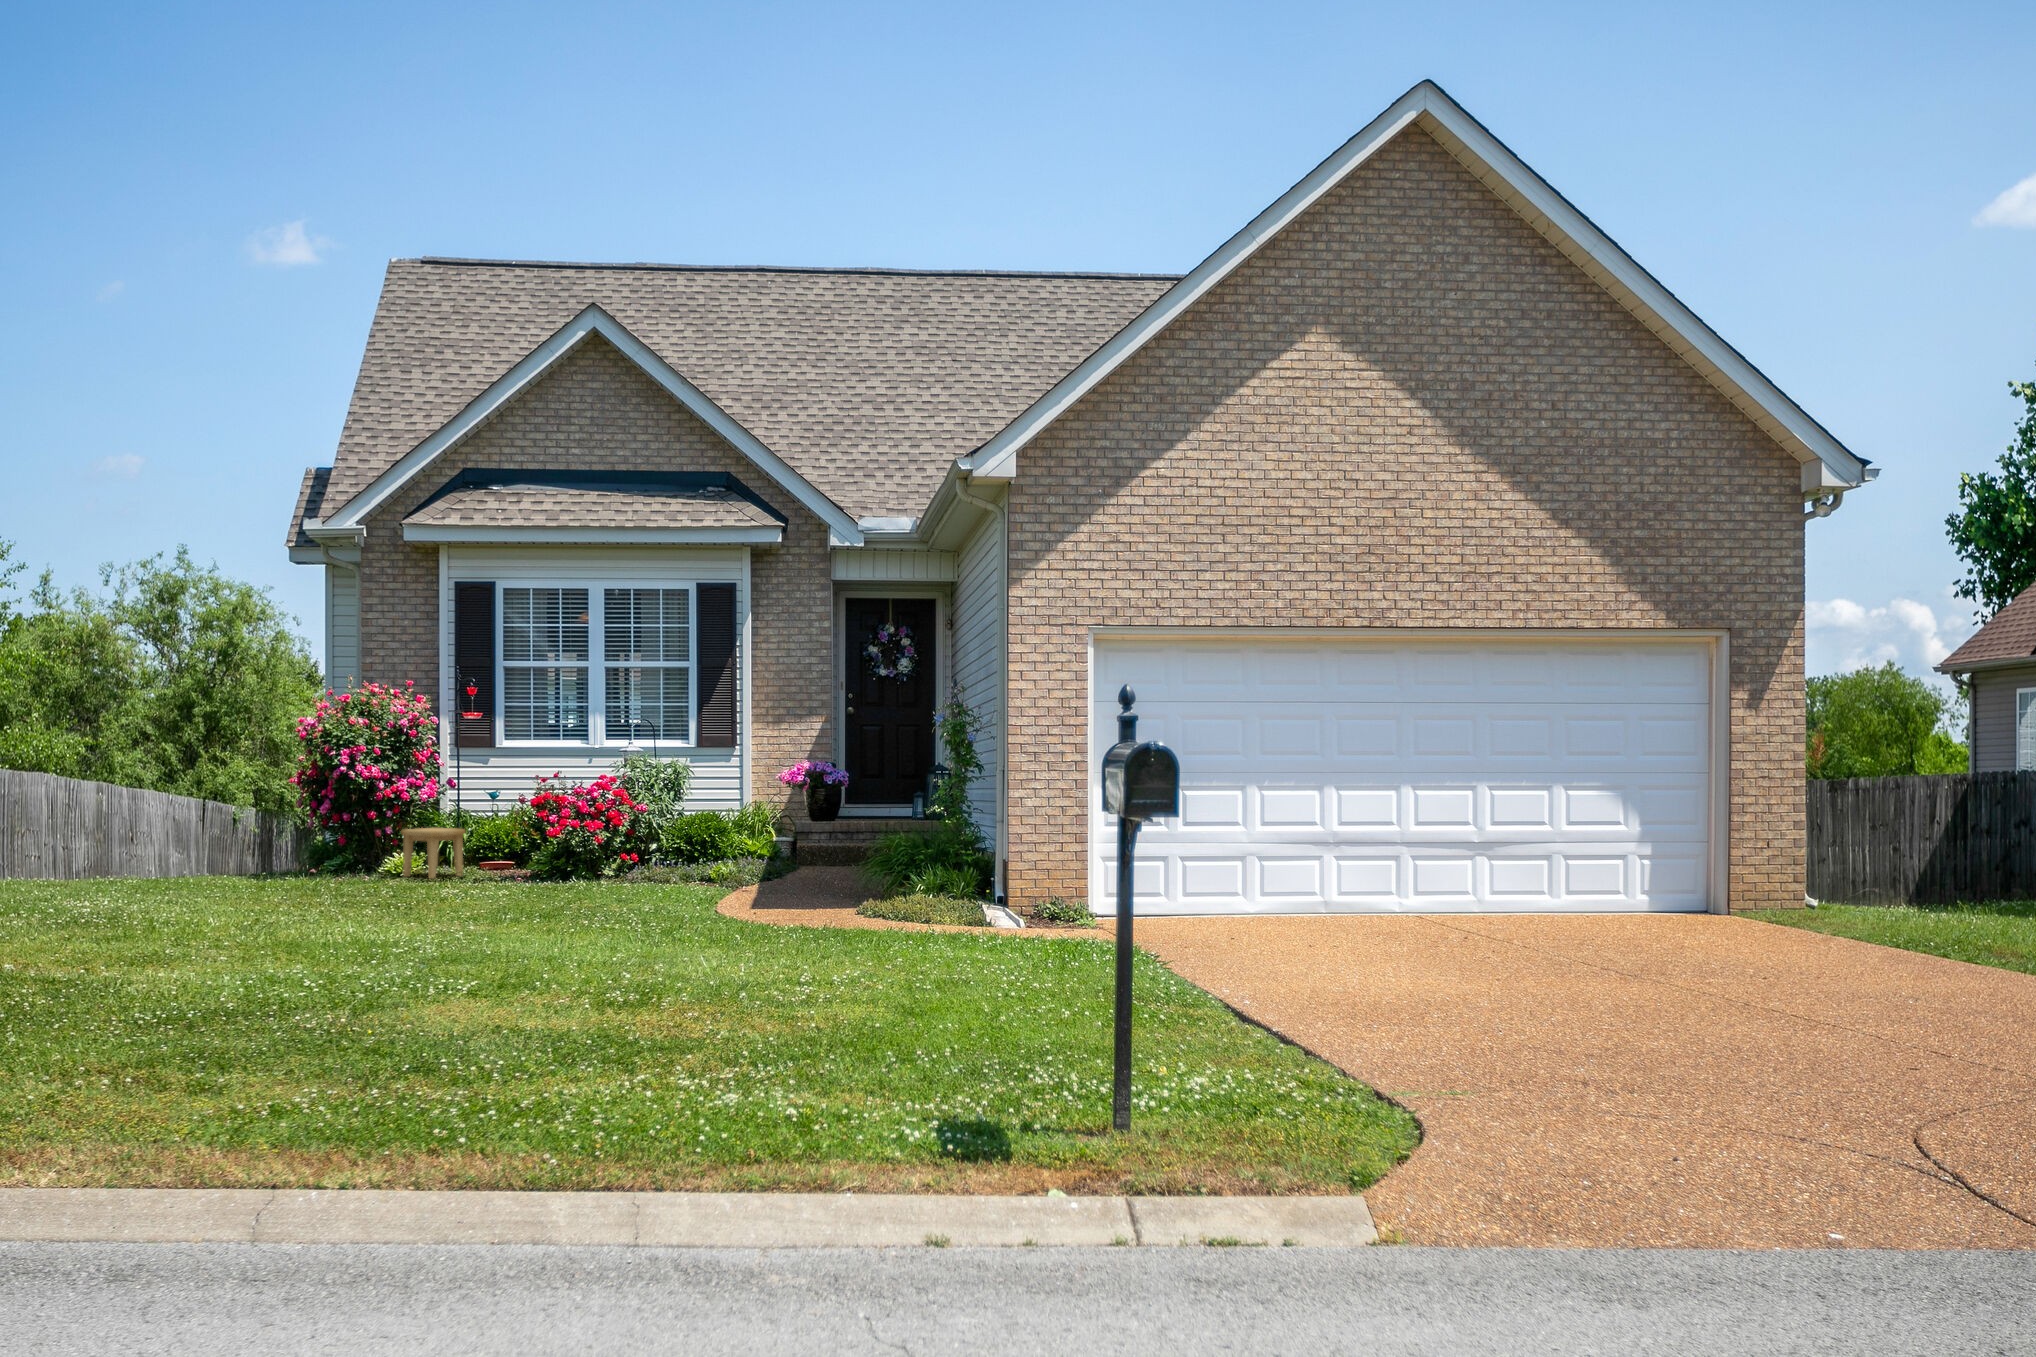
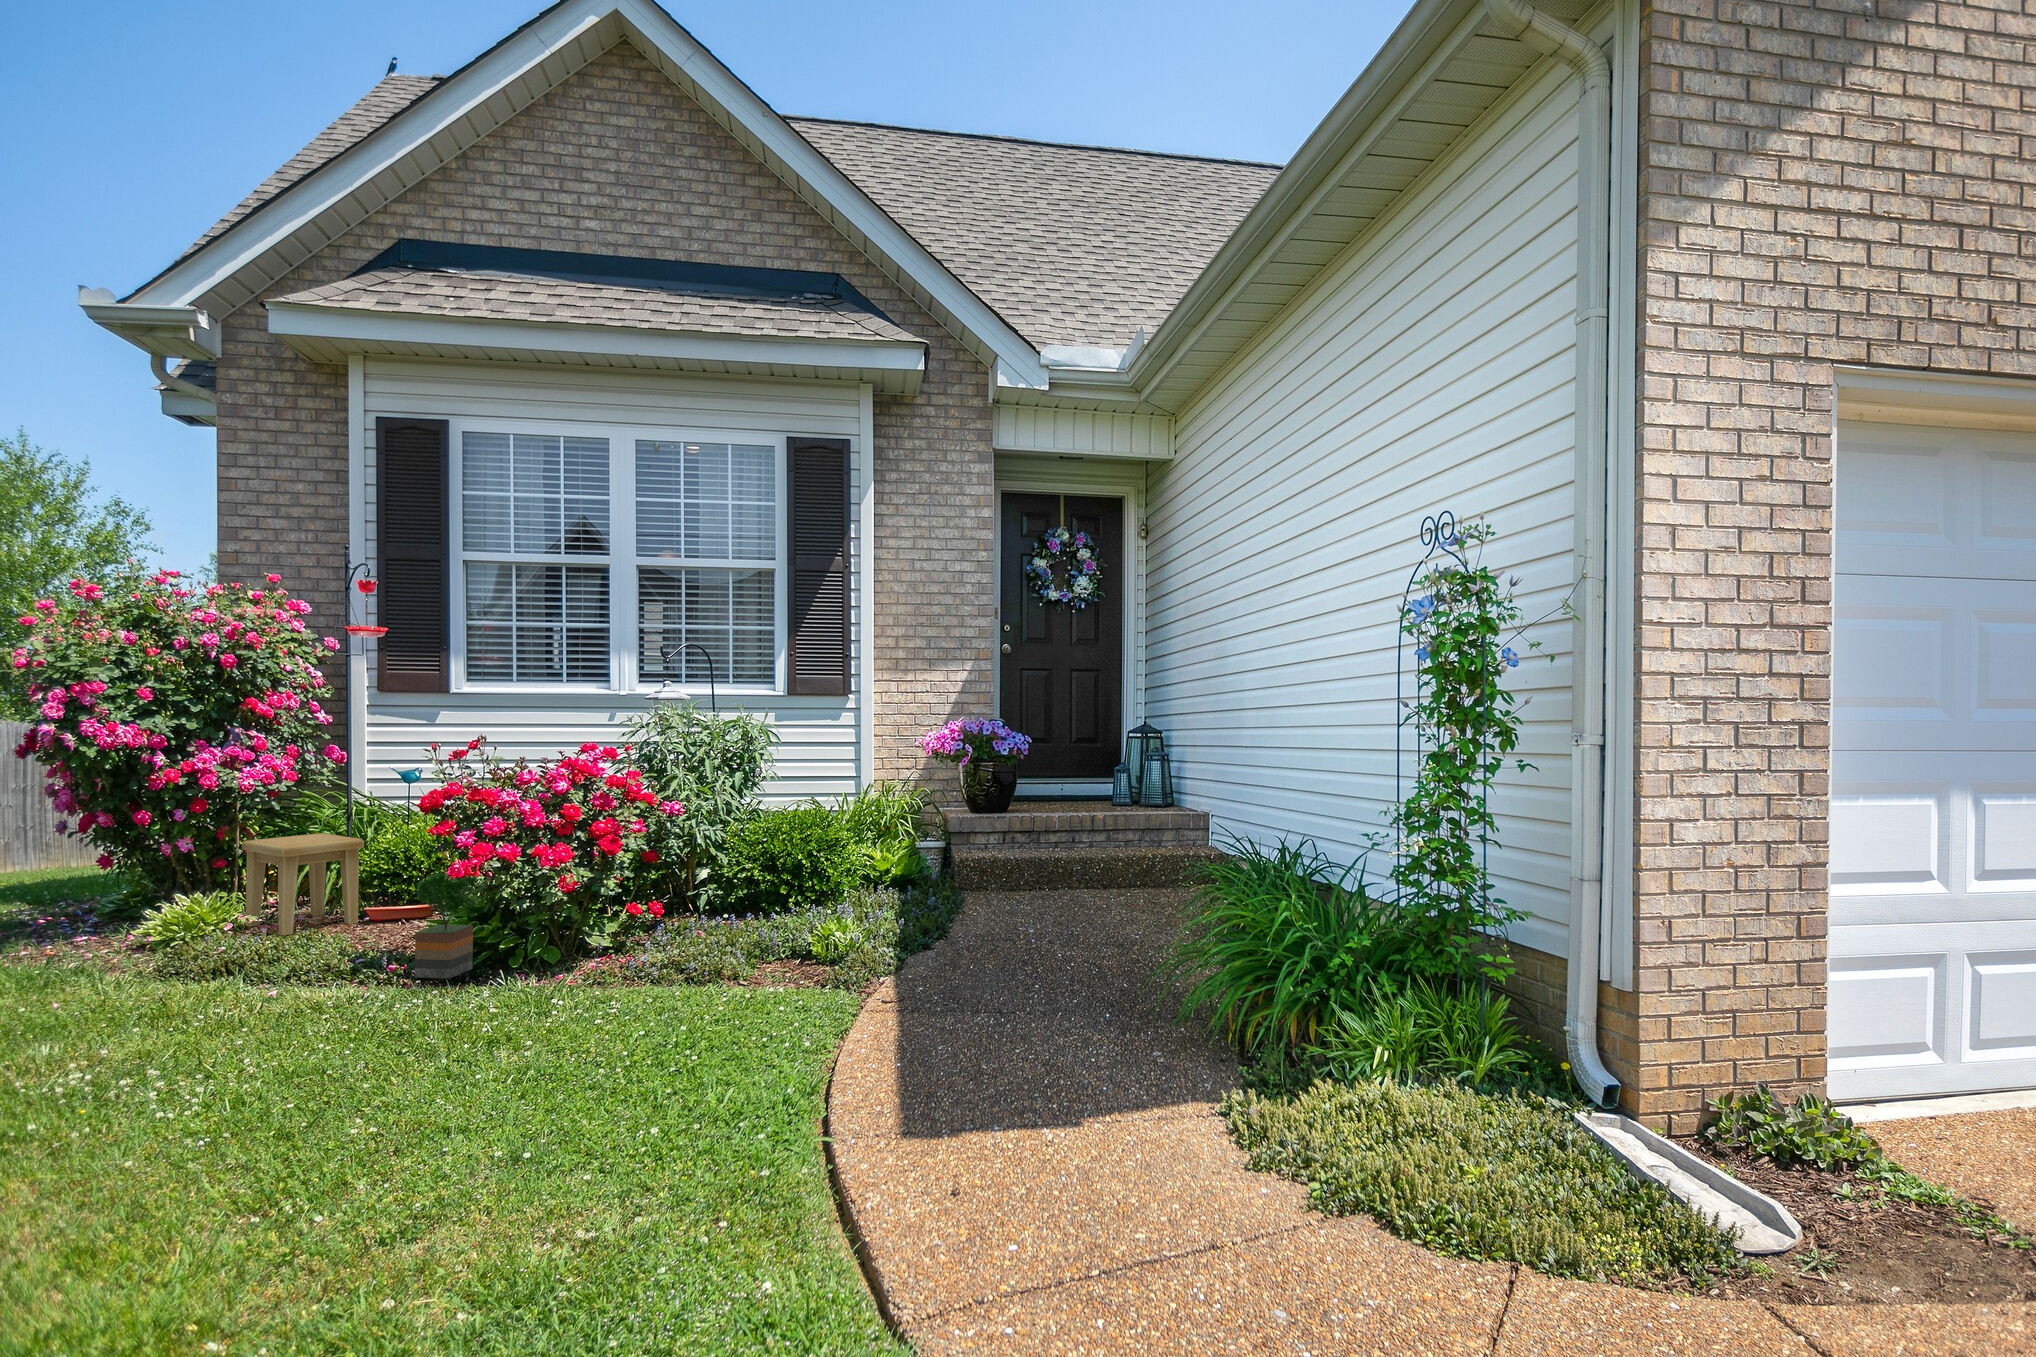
potted tree: none [520,837,554,887] -> present [415,873,485,979]

